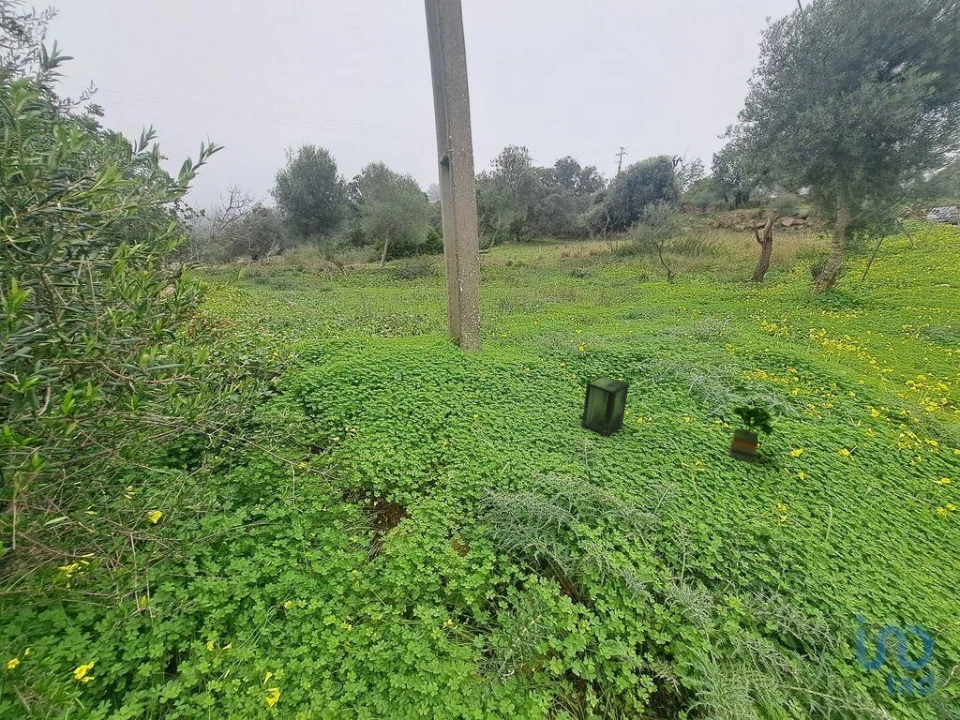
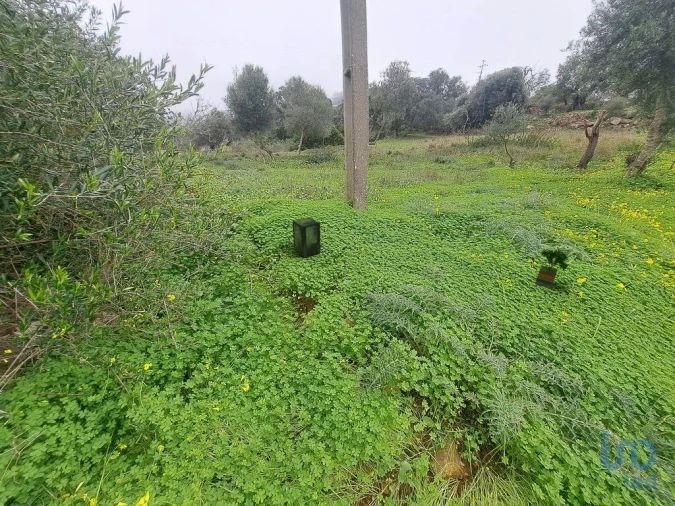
storage box: present [582,376,629,437] -> present [292,218,321,258]

